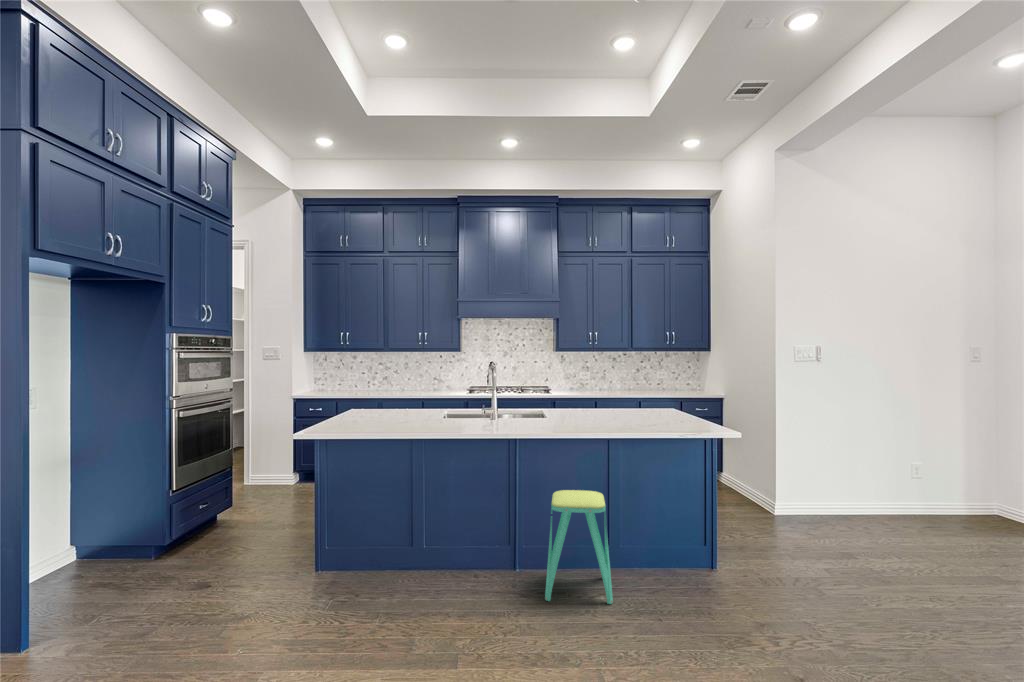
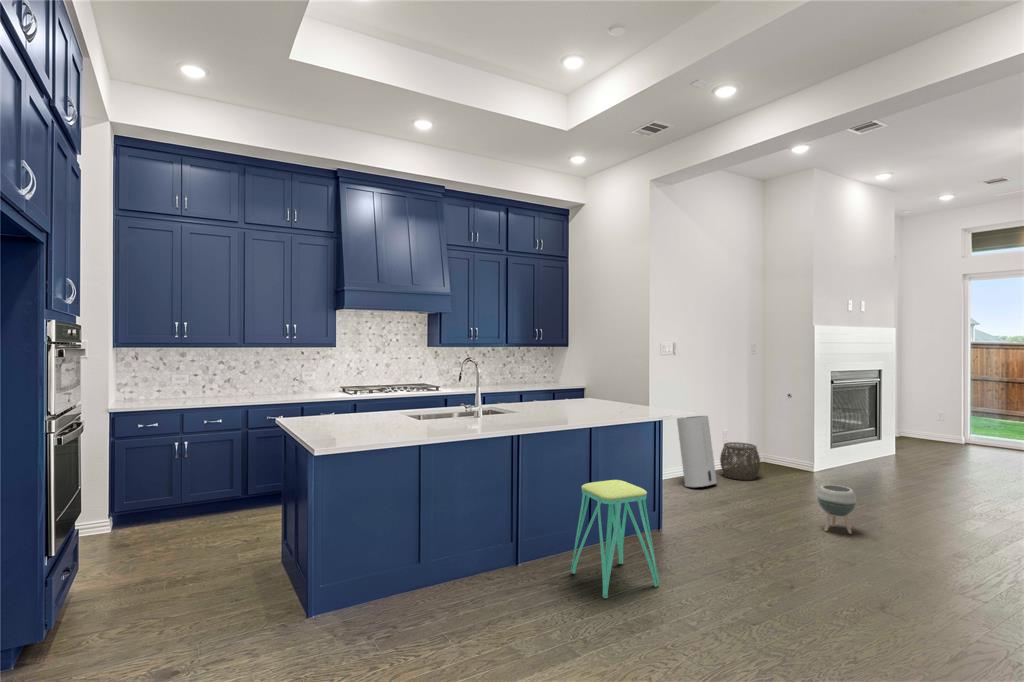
air purifier: none [796,439,850,525] -> present [677,416,717,487]
woven basket: none [873,477,933,528] -> present [720,442,760,480]
planter: none [910,541,966,612] -> present [817,485,856,534]

